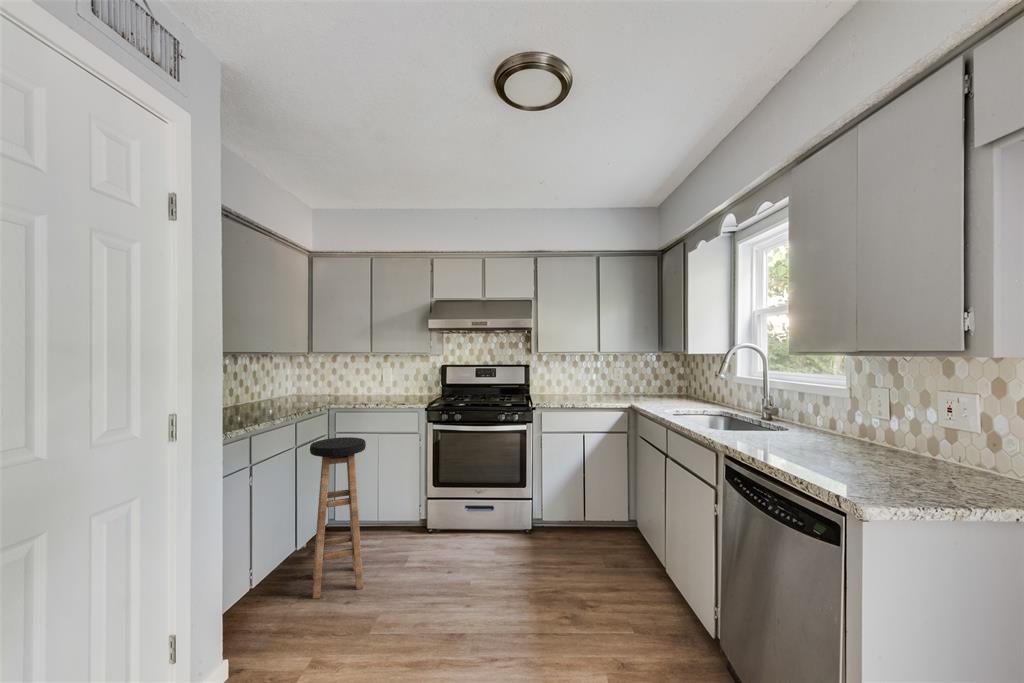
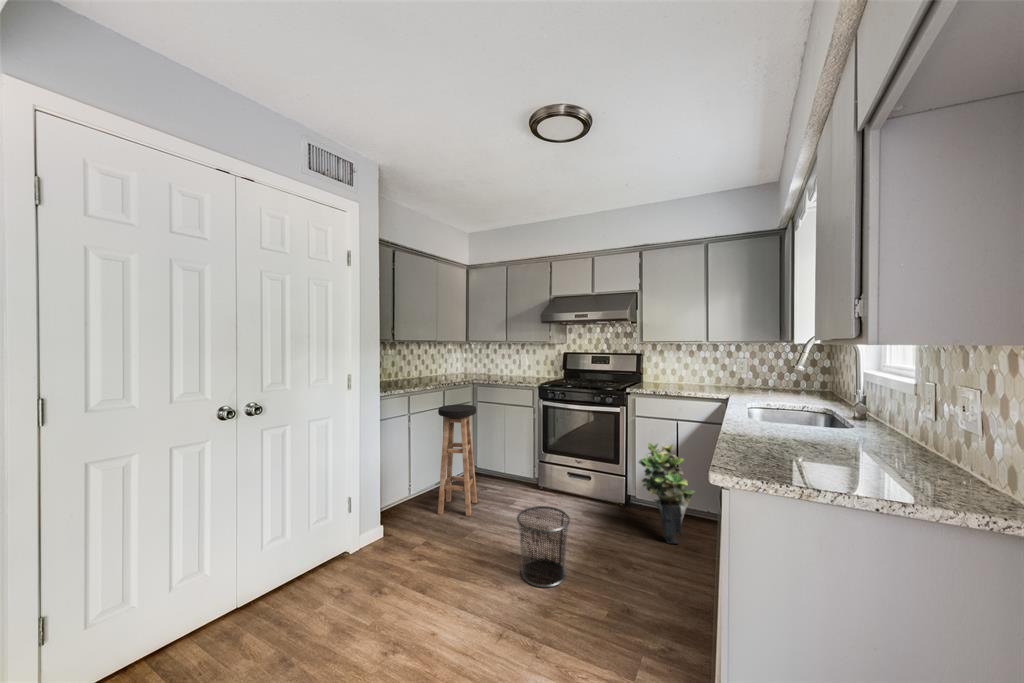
potted plant: none [558,455,611,558] -> present [639,443,694,544]
waste bin: none [471,547,534,646] -> present [517,506,570,588]

